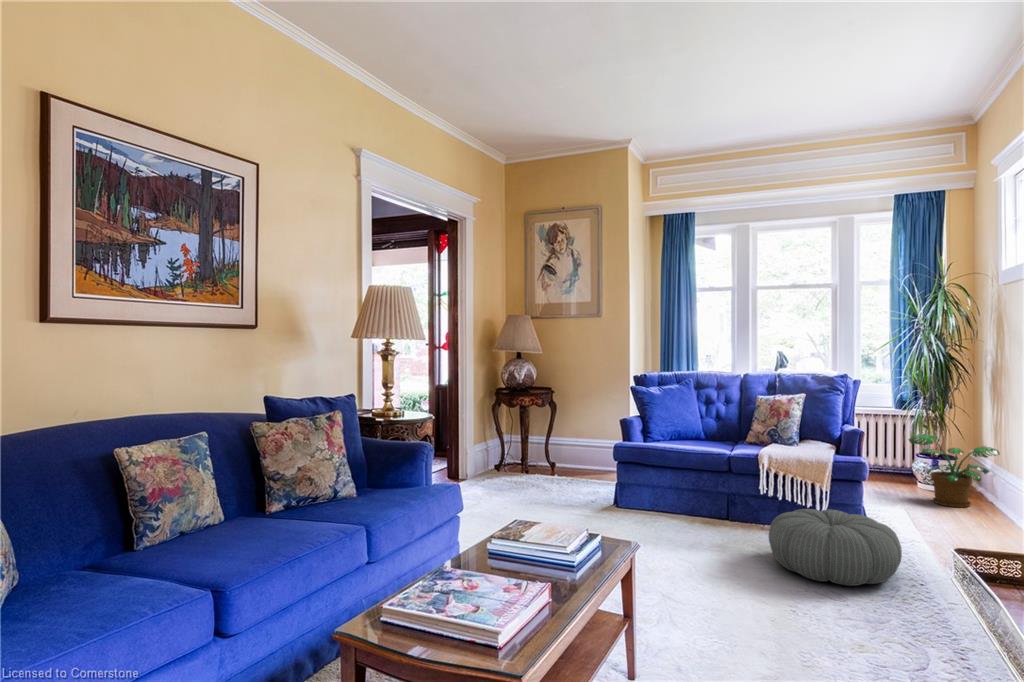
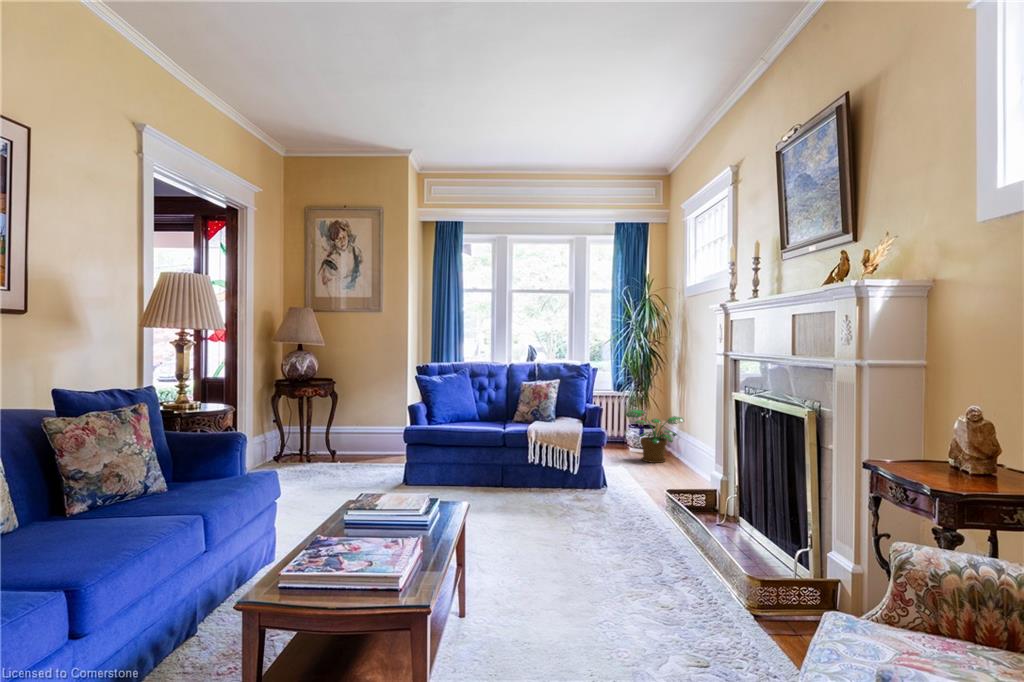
pouf: present [769,509,902,586] -> none [542,469,636,525]

